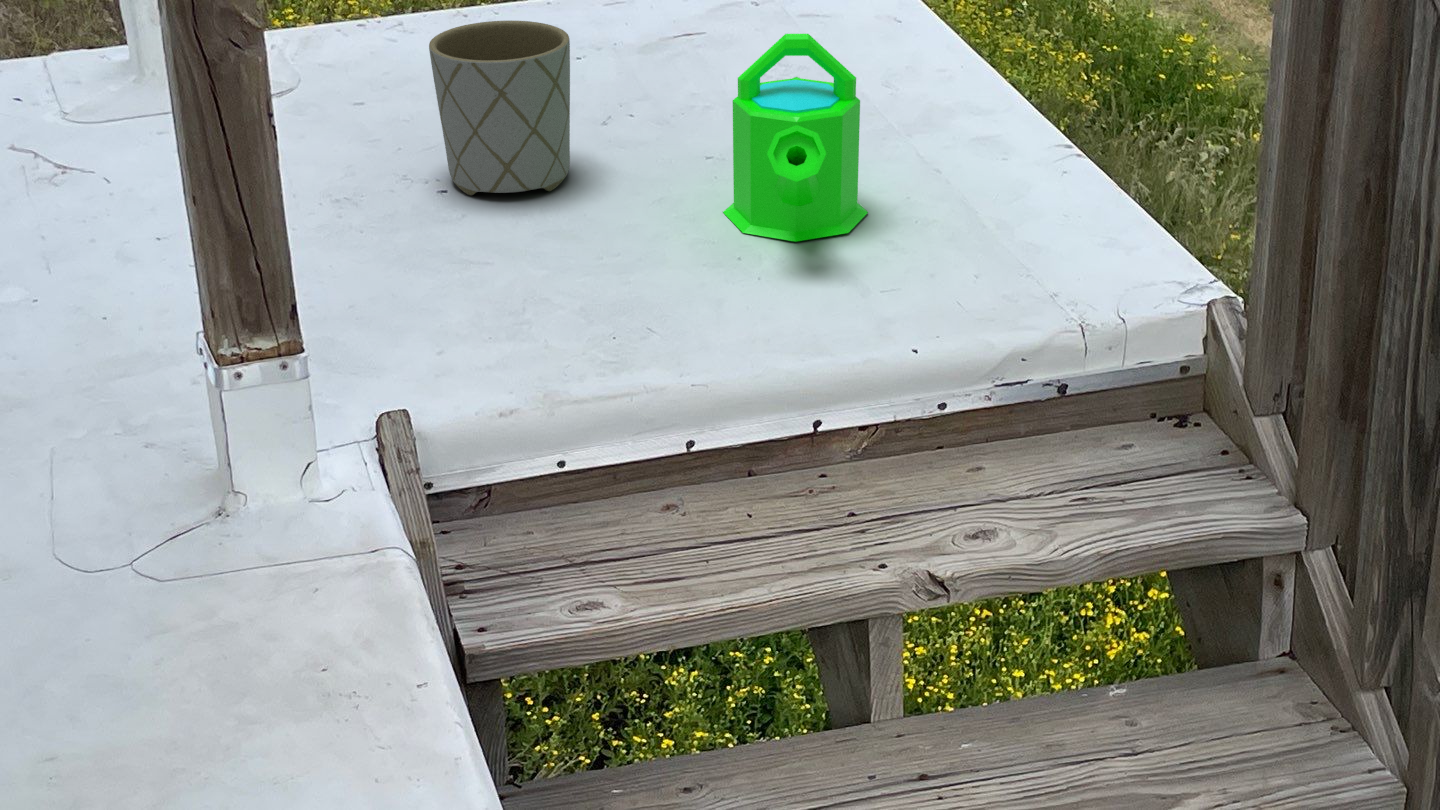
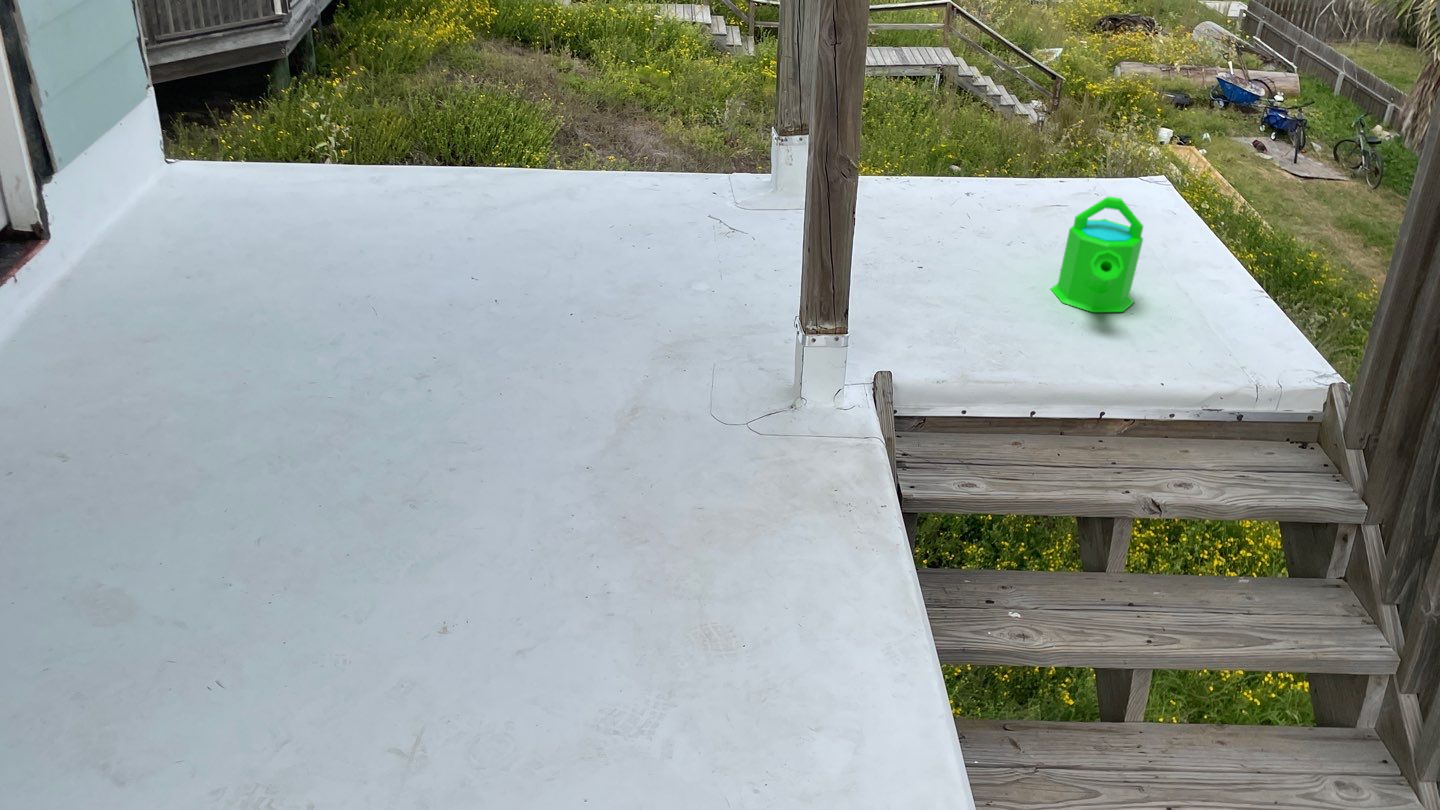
planter: present [429,20,570,196] -> none [894,161,979,262]

